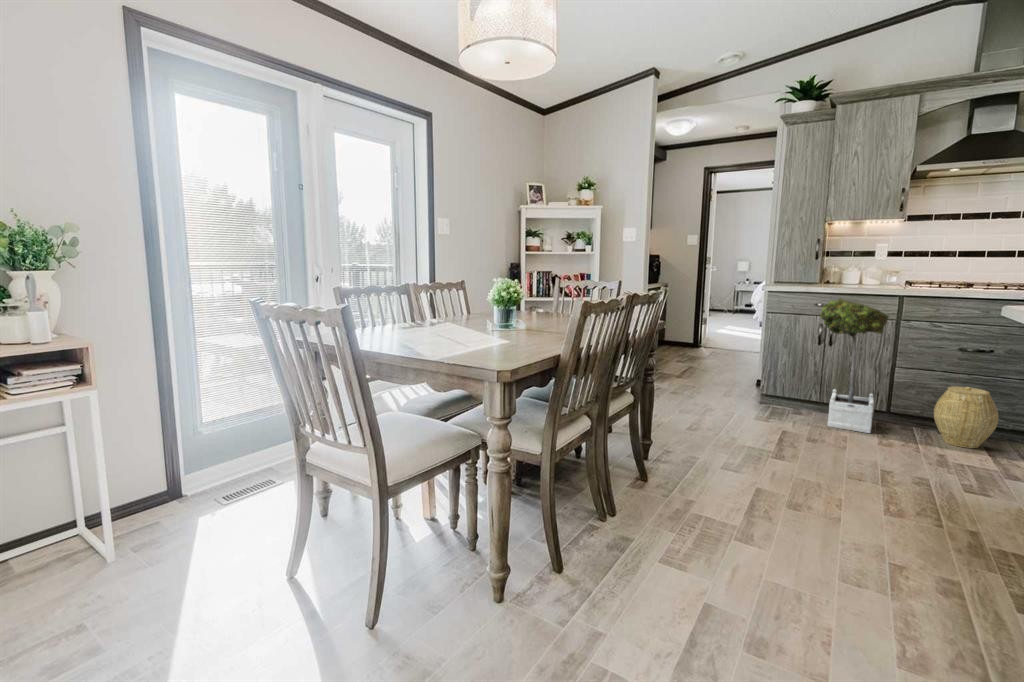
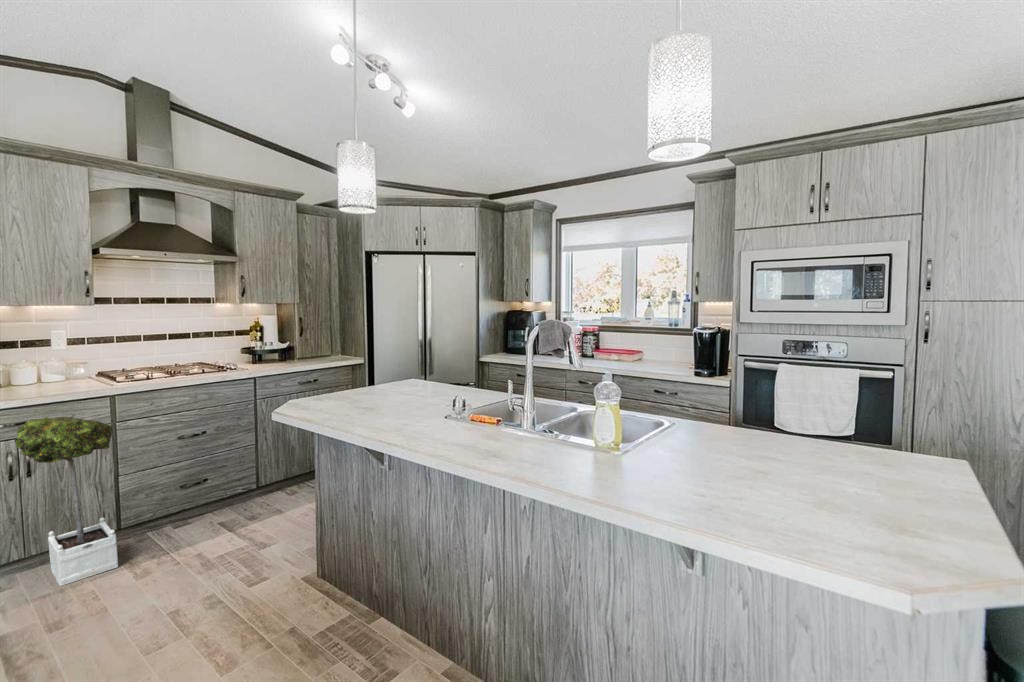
woven basket: present [934,386,998,448] -> none [173,473,228,537]

